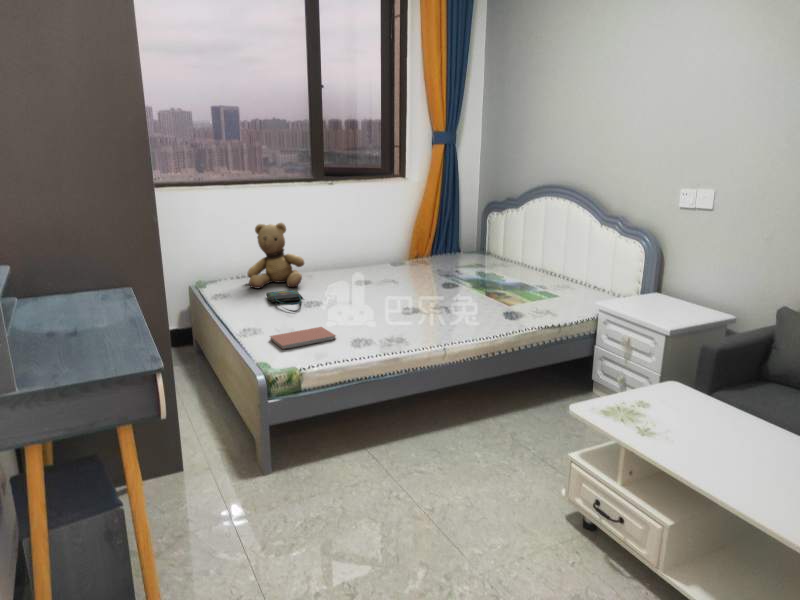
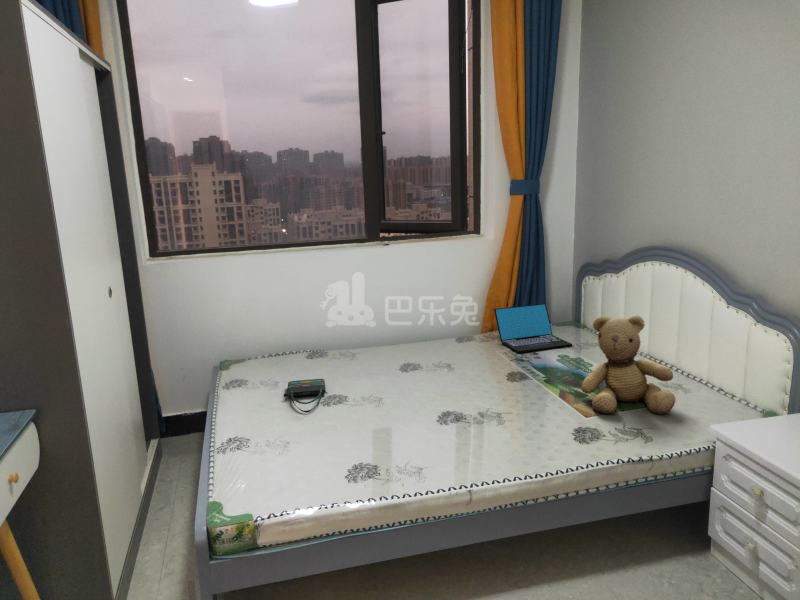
teddy bear: present [247,223,304,288] -> present [582,315,675,414]
laptop: none [422,234,484,271] -> present [494,304,572,353]
notebook: present [270,327,336,349] -> none [251,441,332,478]

